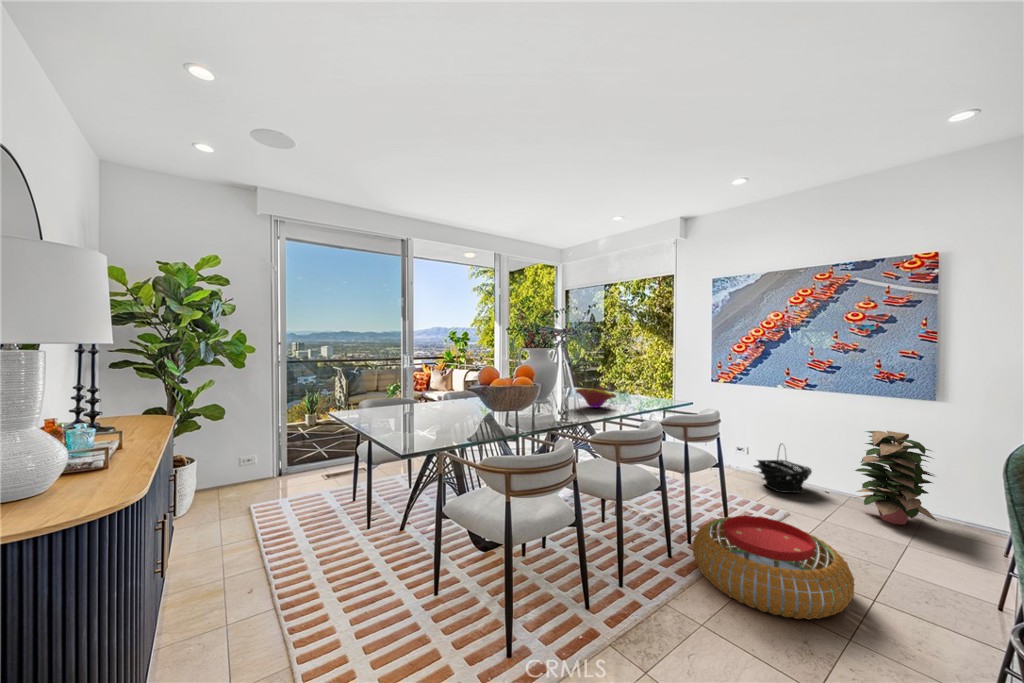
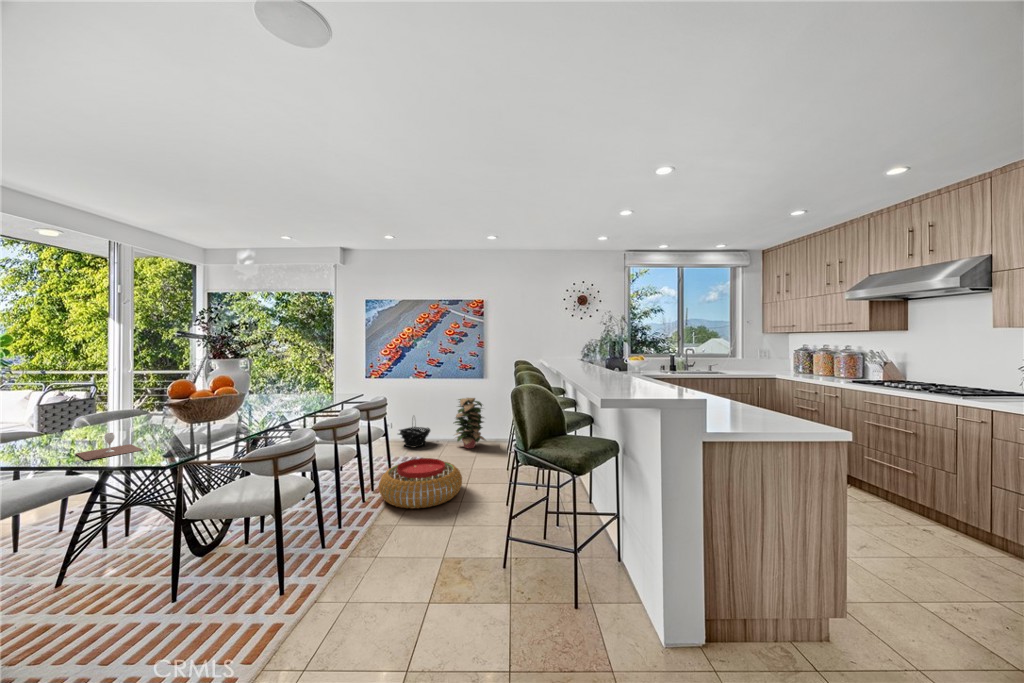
decorative bowl: present [576,387,616,408] -> none [271,390,309,409]
wine glass: none [395,408,438,430] -> present [76,433,142,460]

